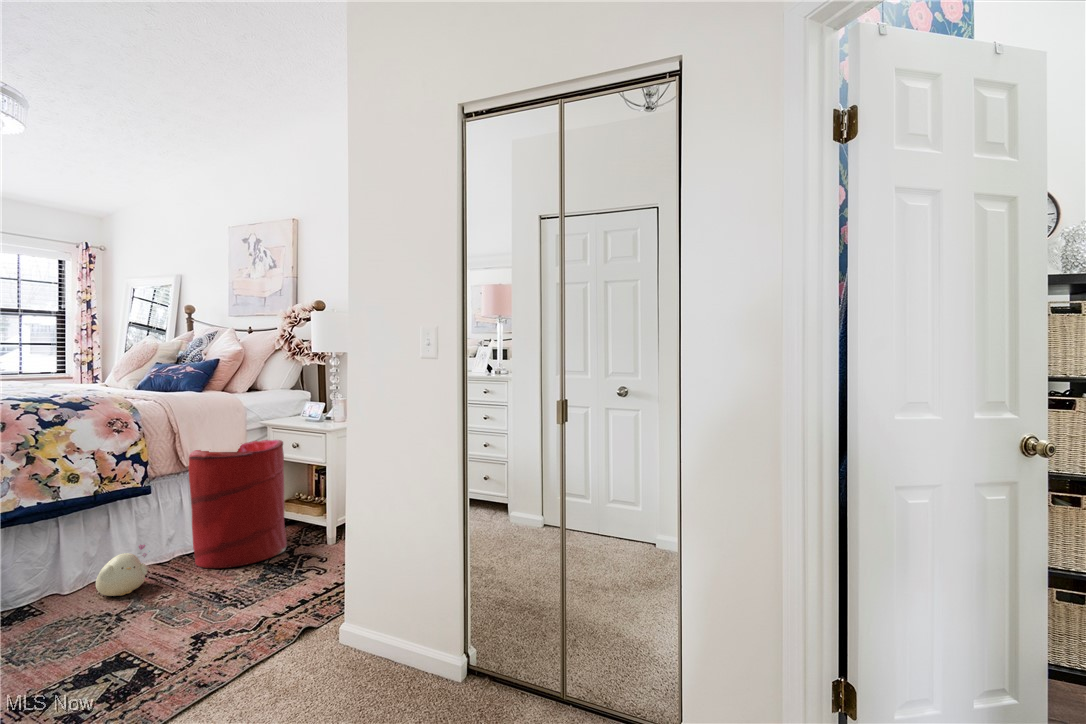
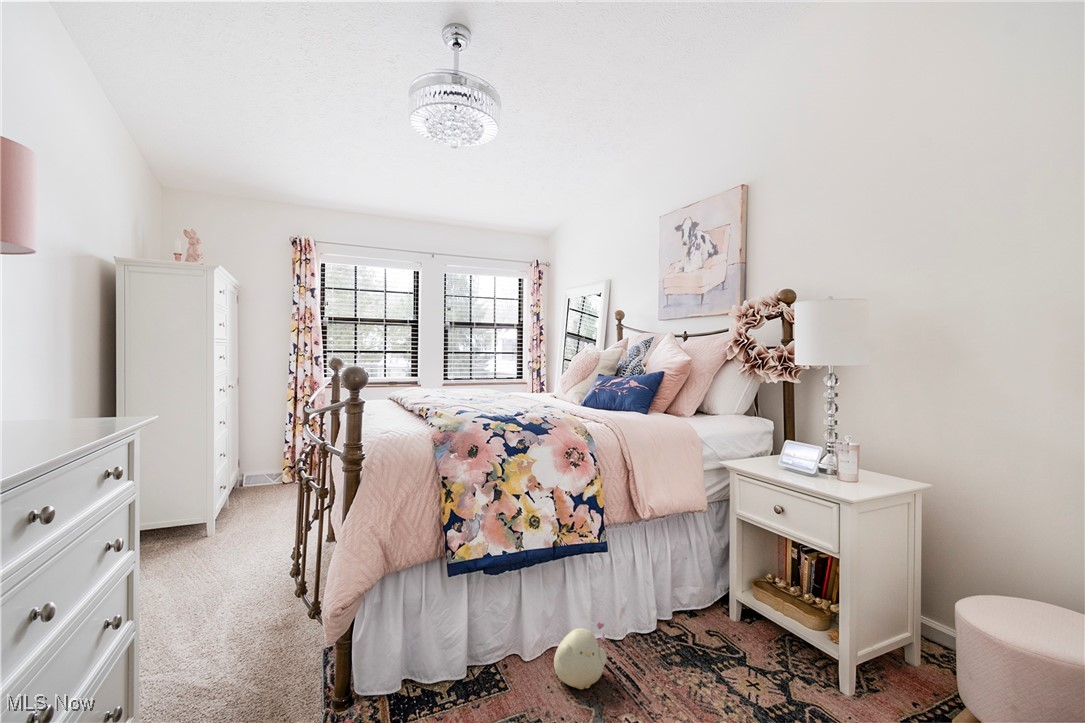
laundry hamper: present [189,440,287,568] -> none [646,489,774,687]

